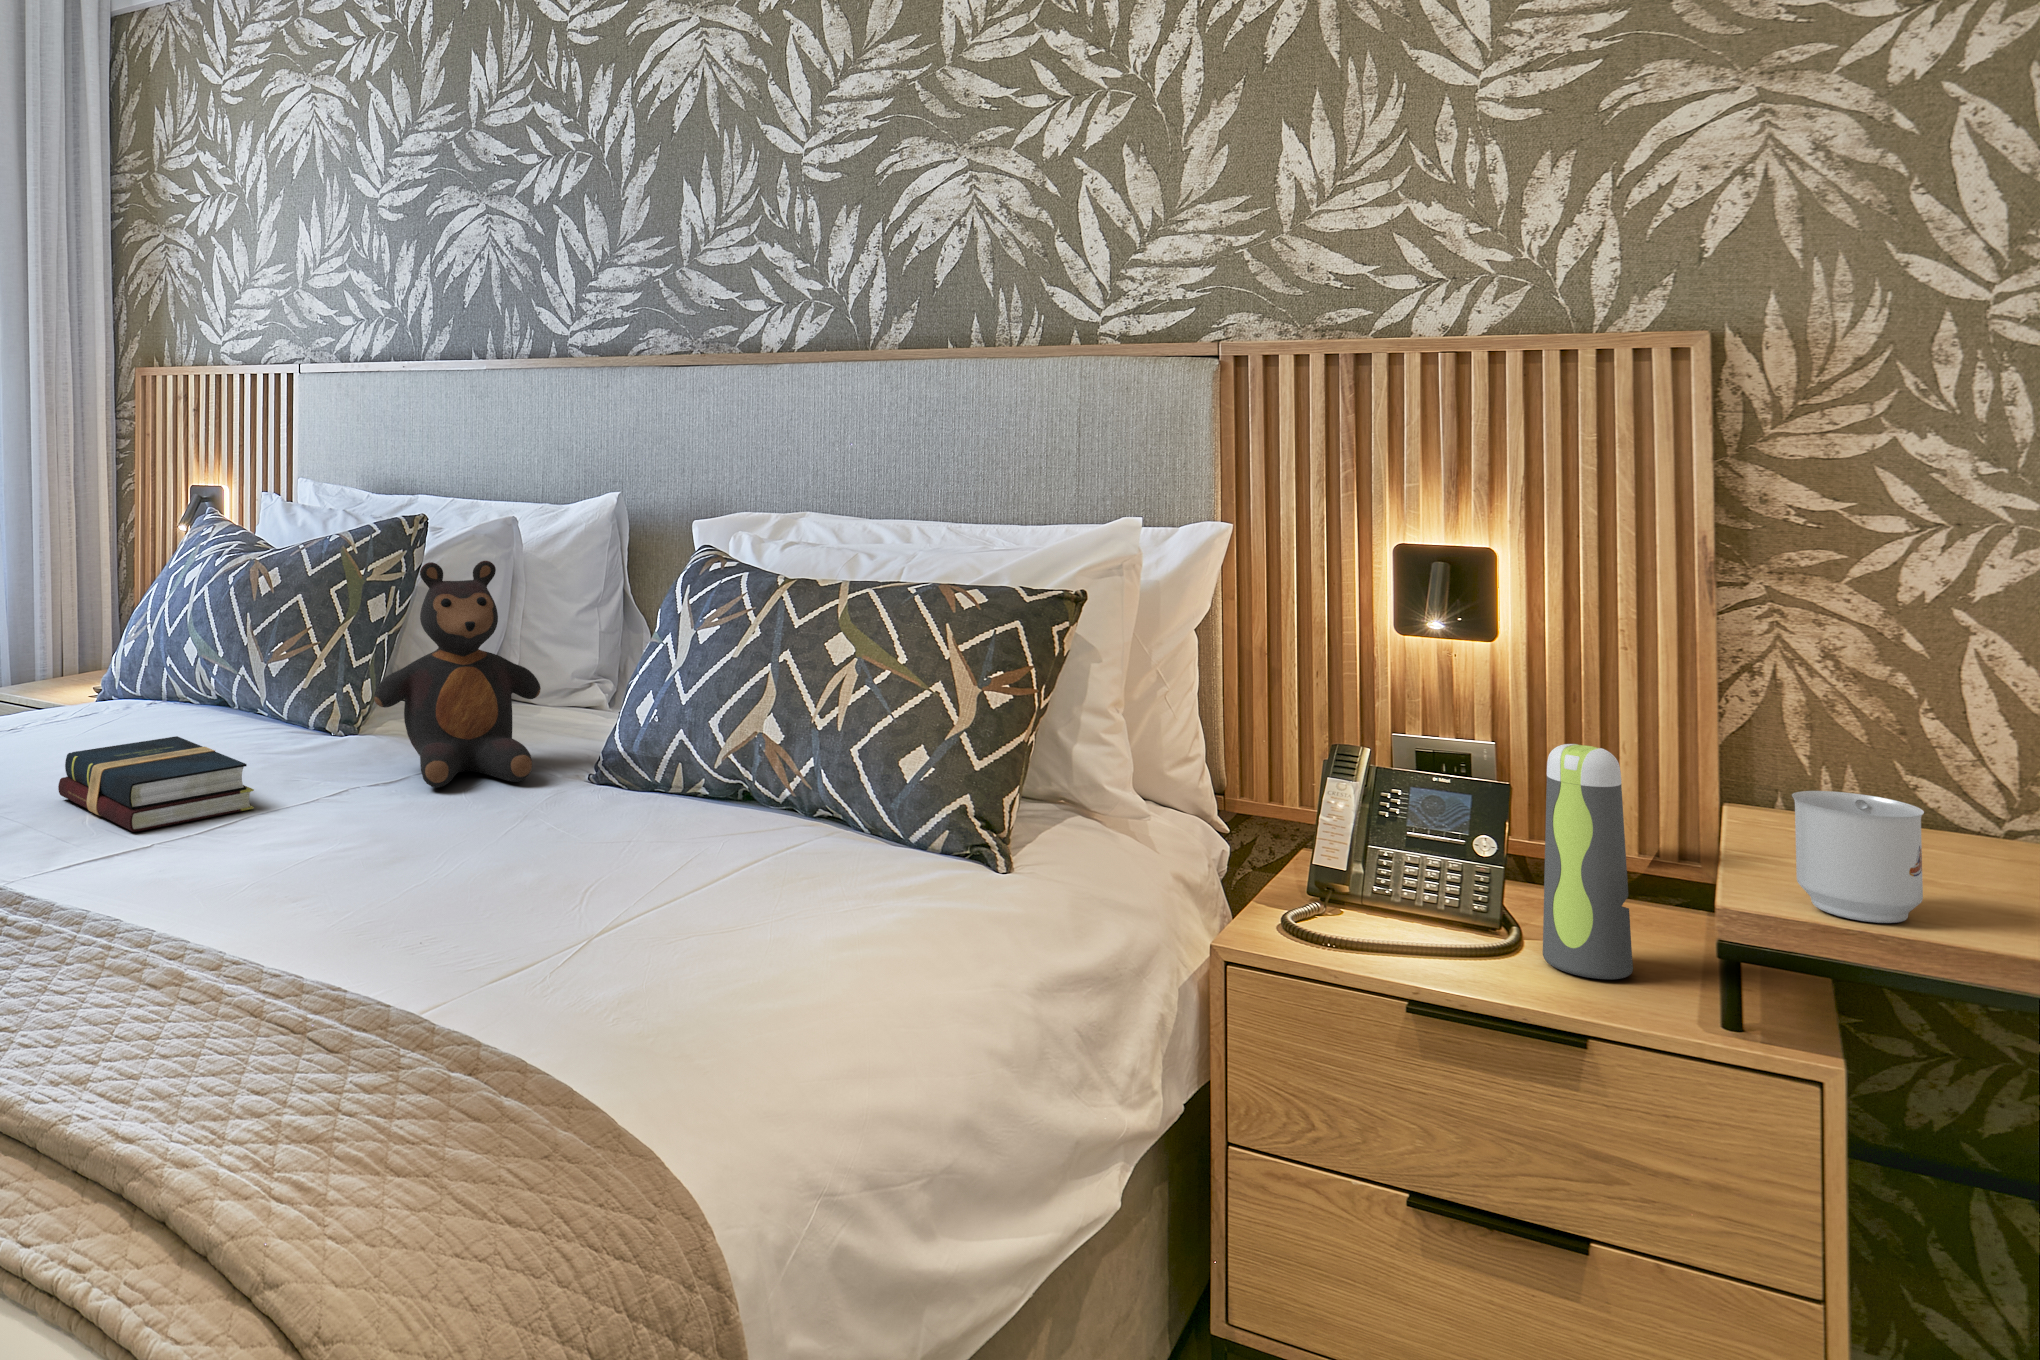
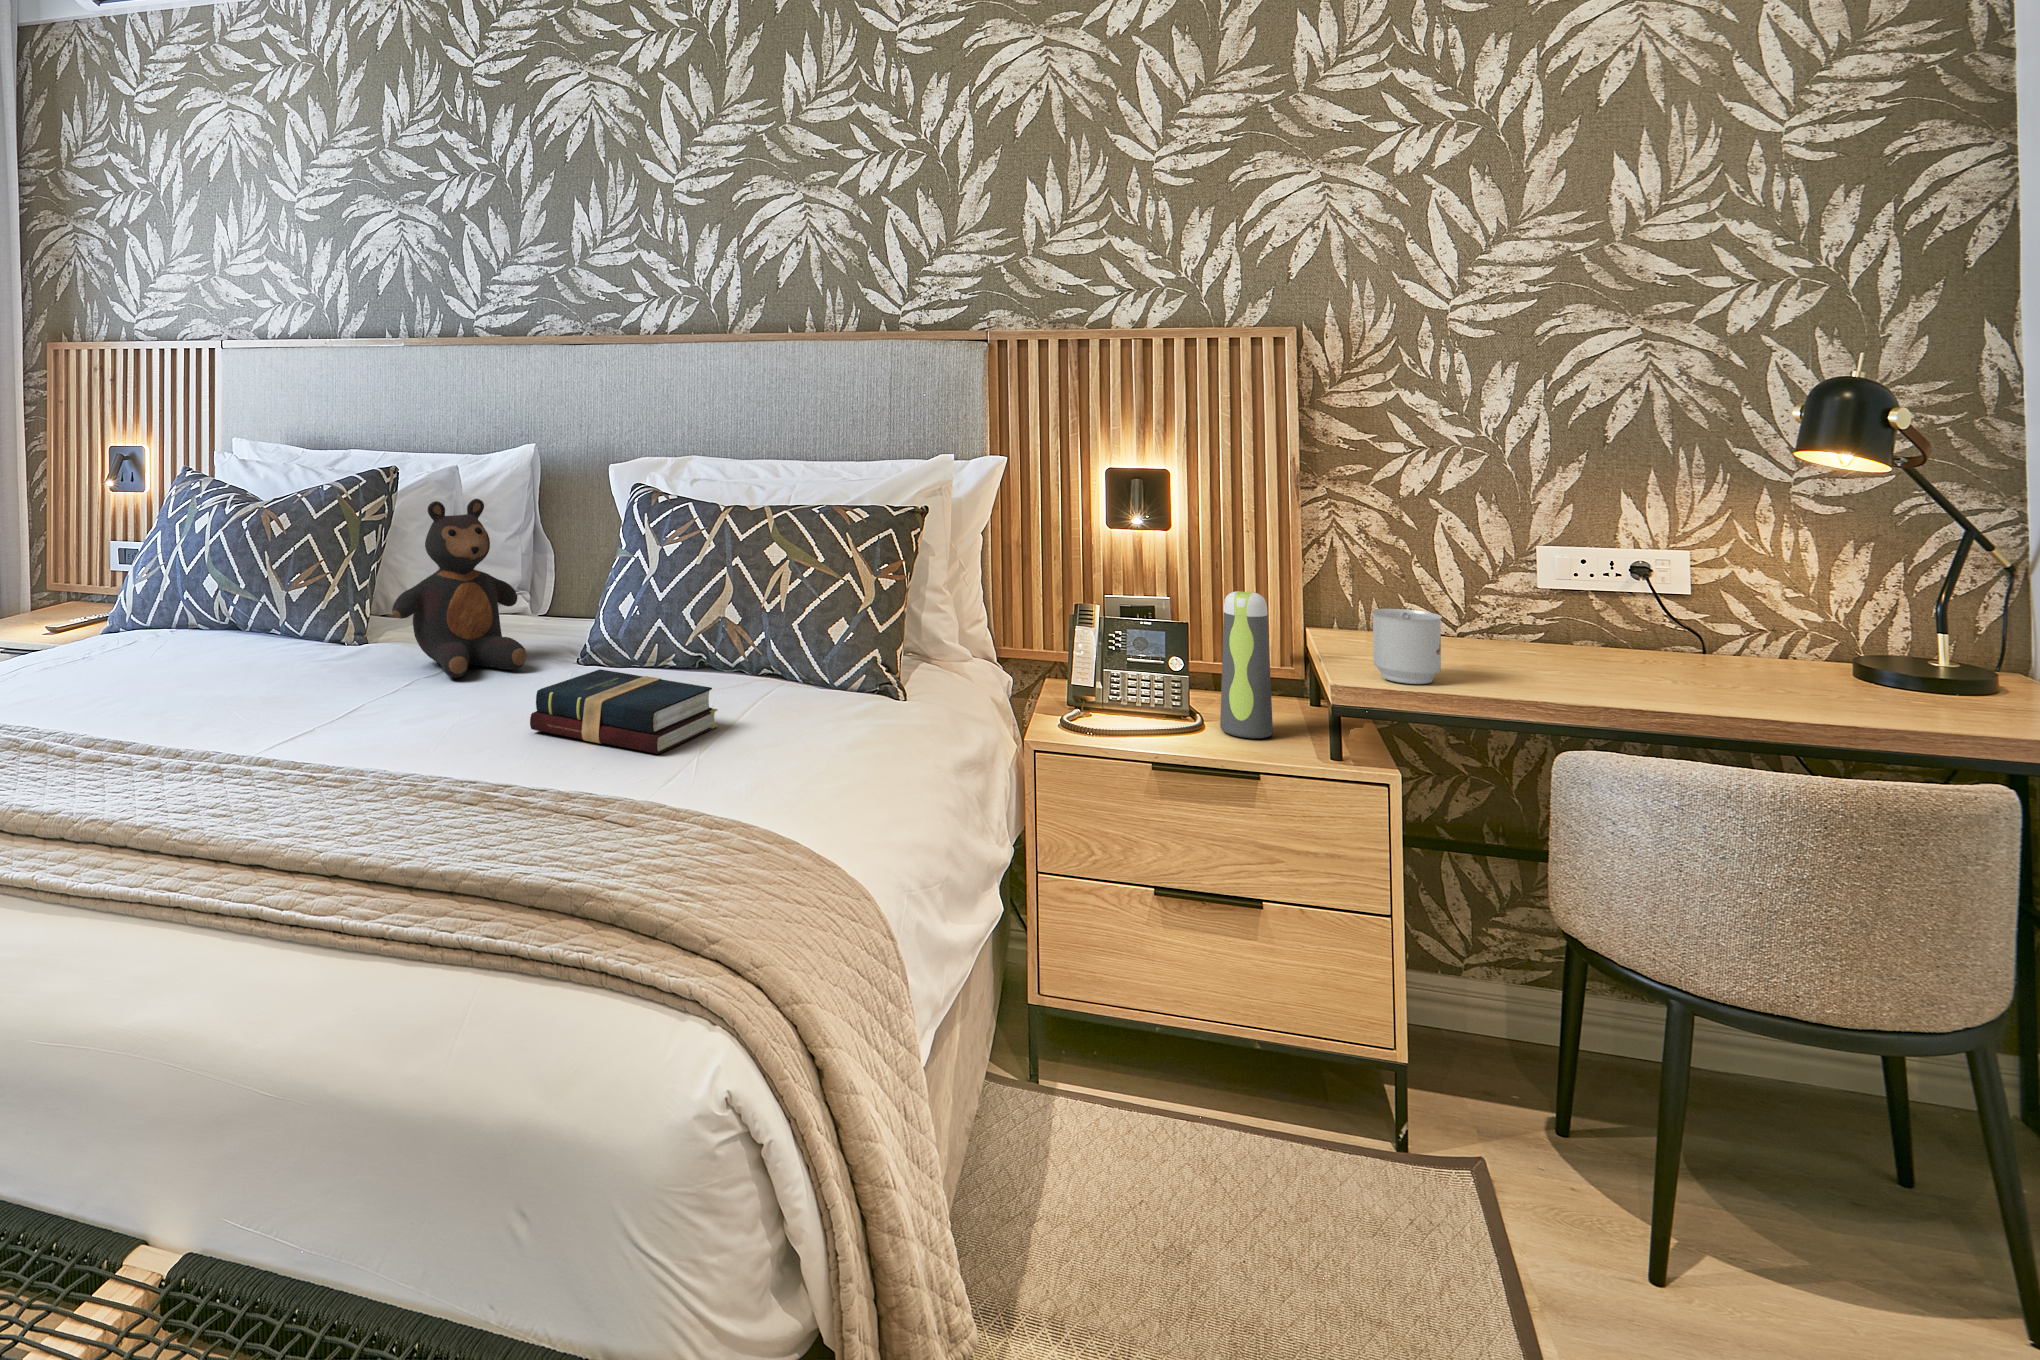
hardback book: present [58,736,254,832] -> present [530,669,718,754]

